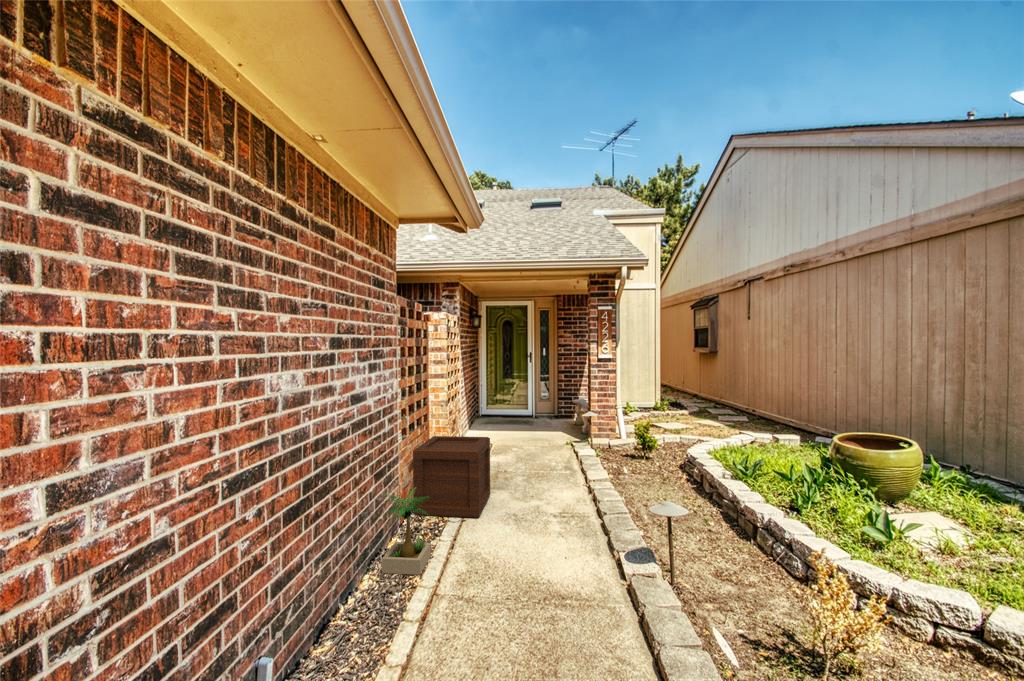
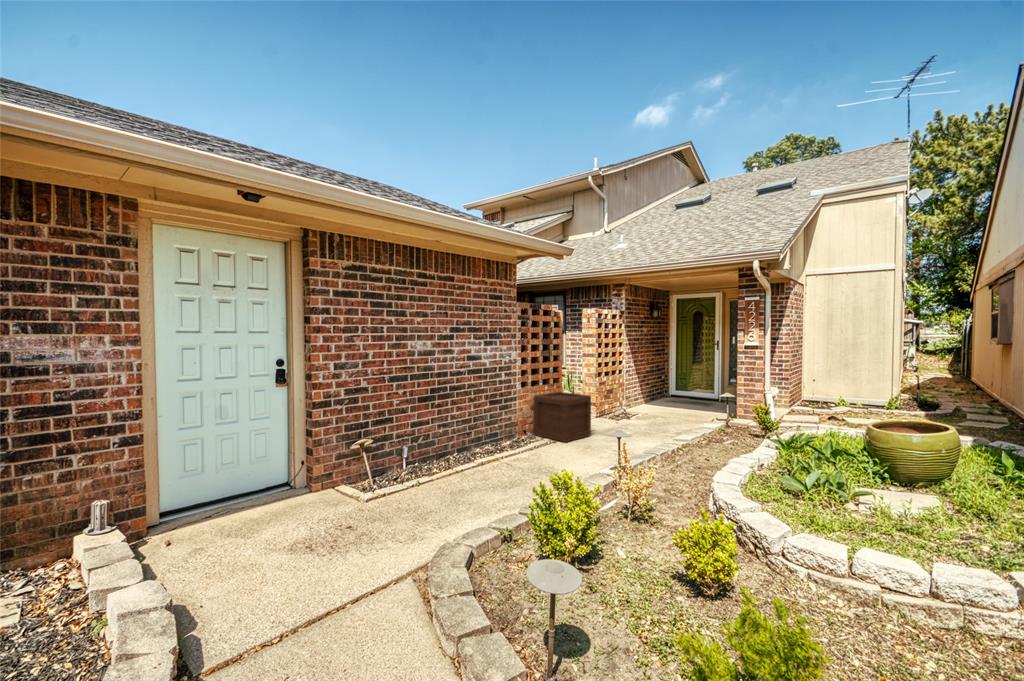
potted plant: present [382,488,431,575] -> none [488,410,516,453]

